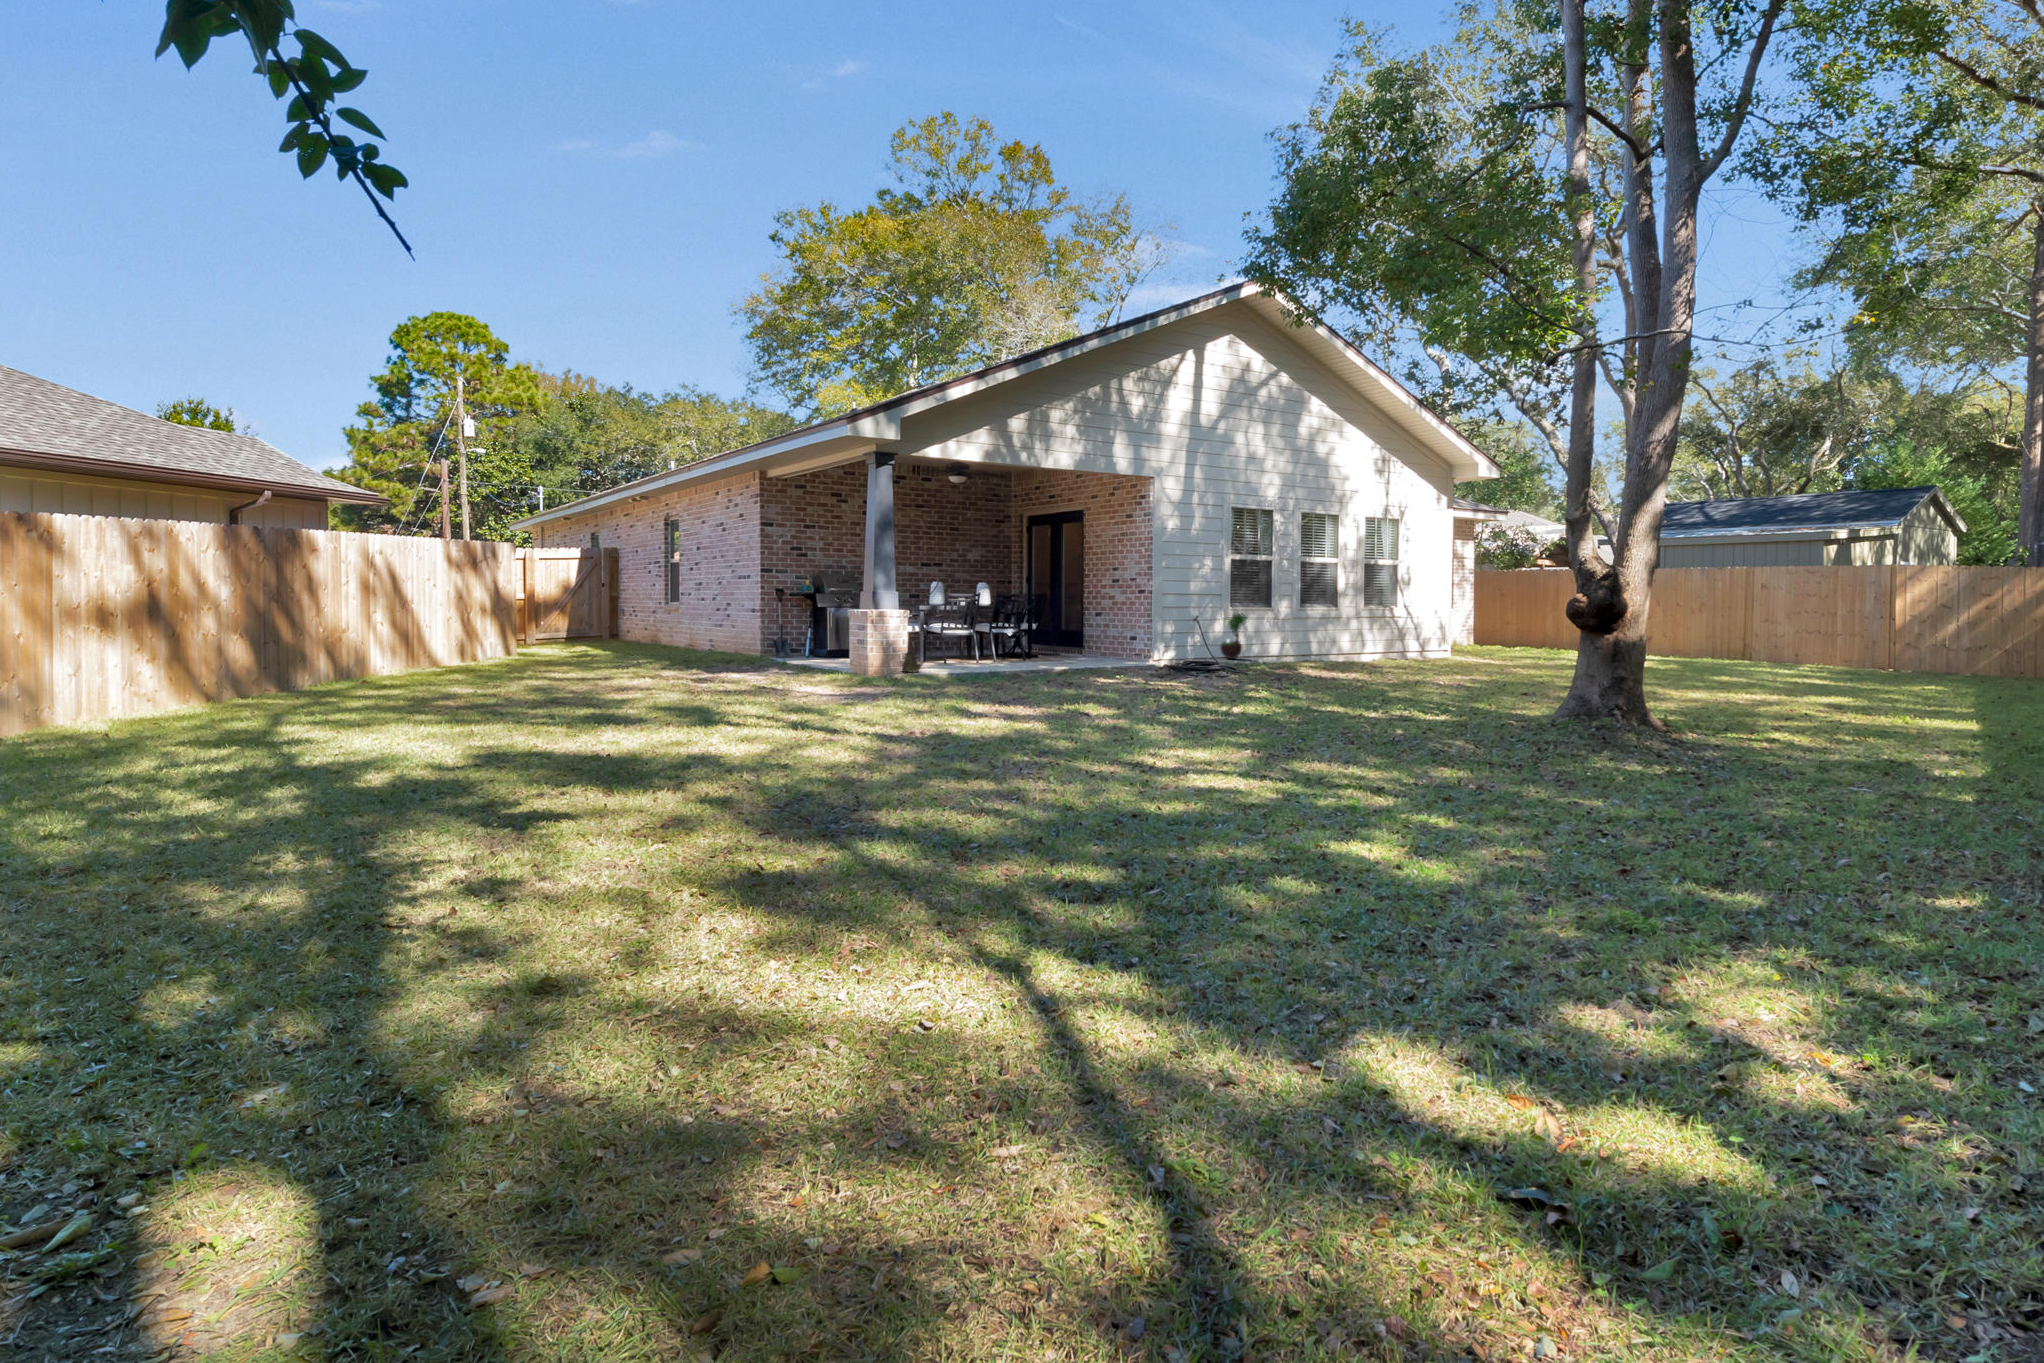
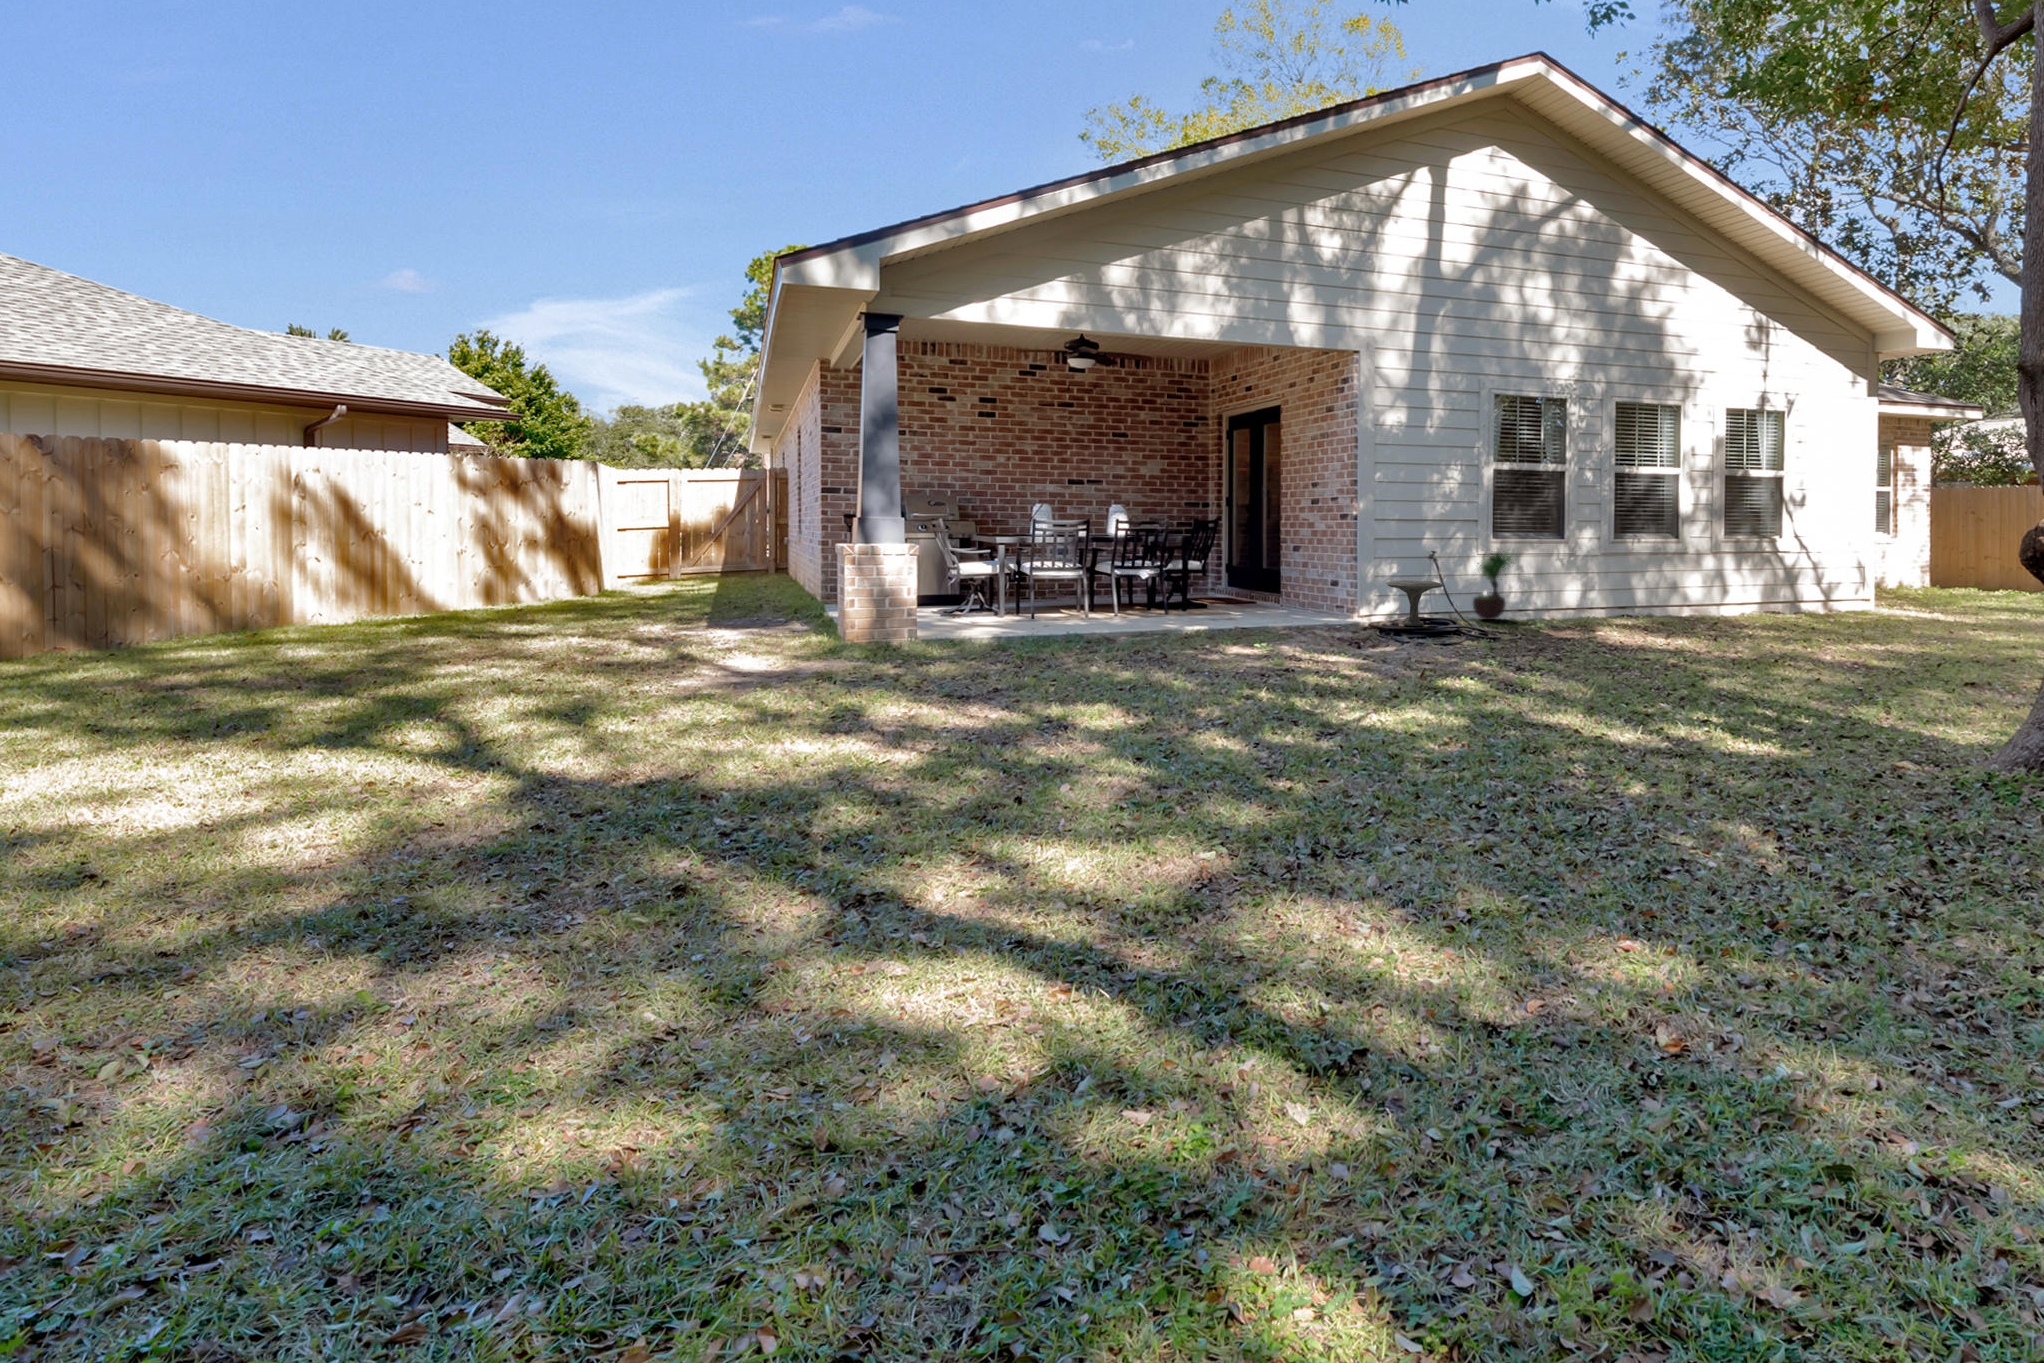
side table: none [1172,632,1213,662] -> present [1386,580,1444,626]
watering can: present [902,651,928,672] -> none [902,609,962,645]

